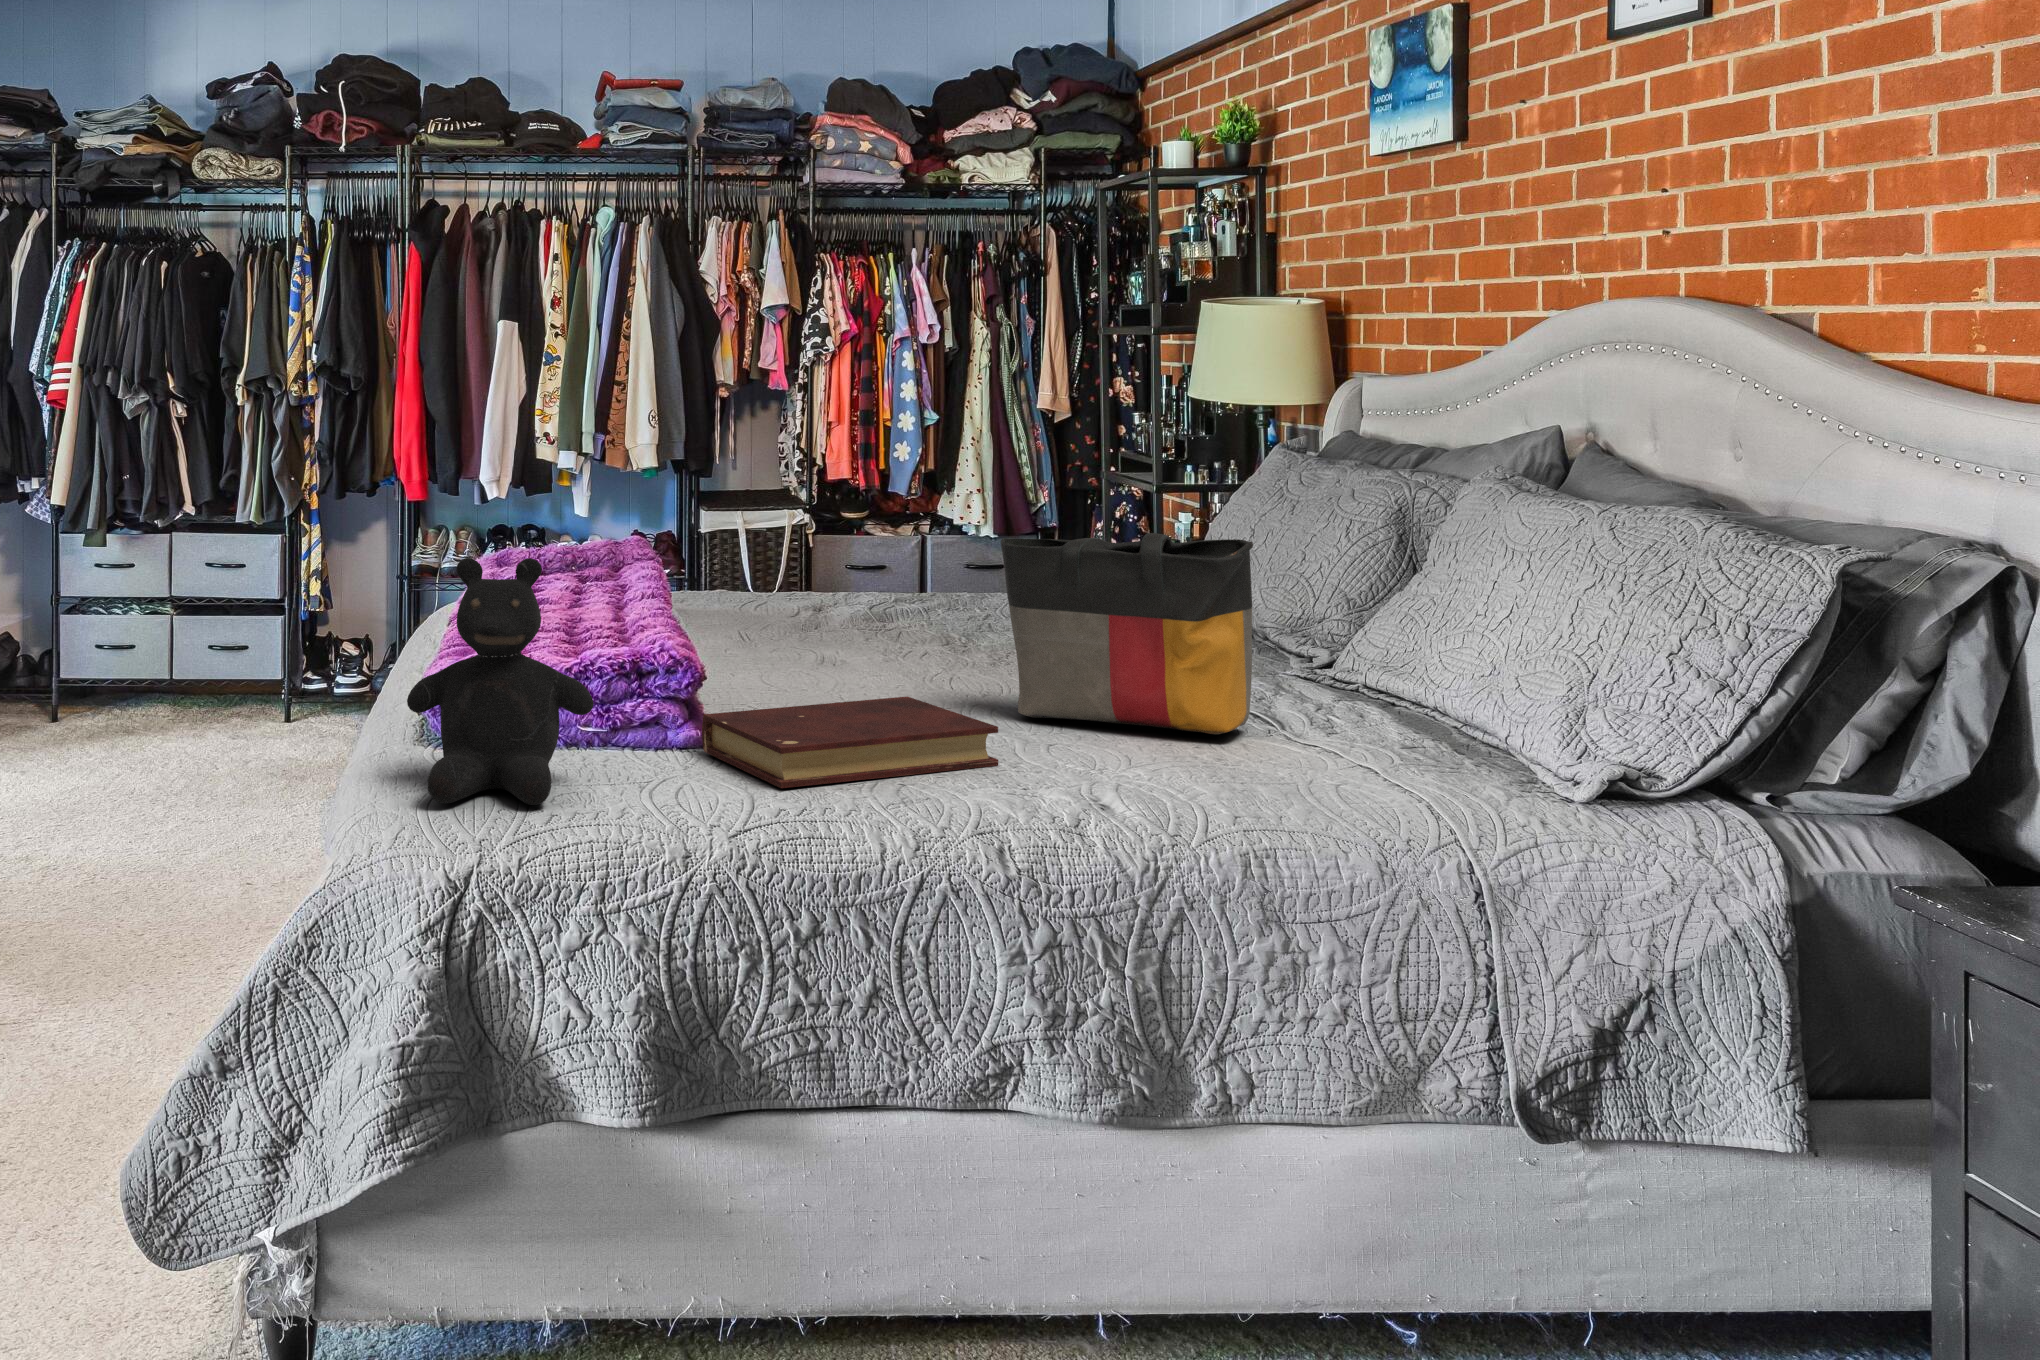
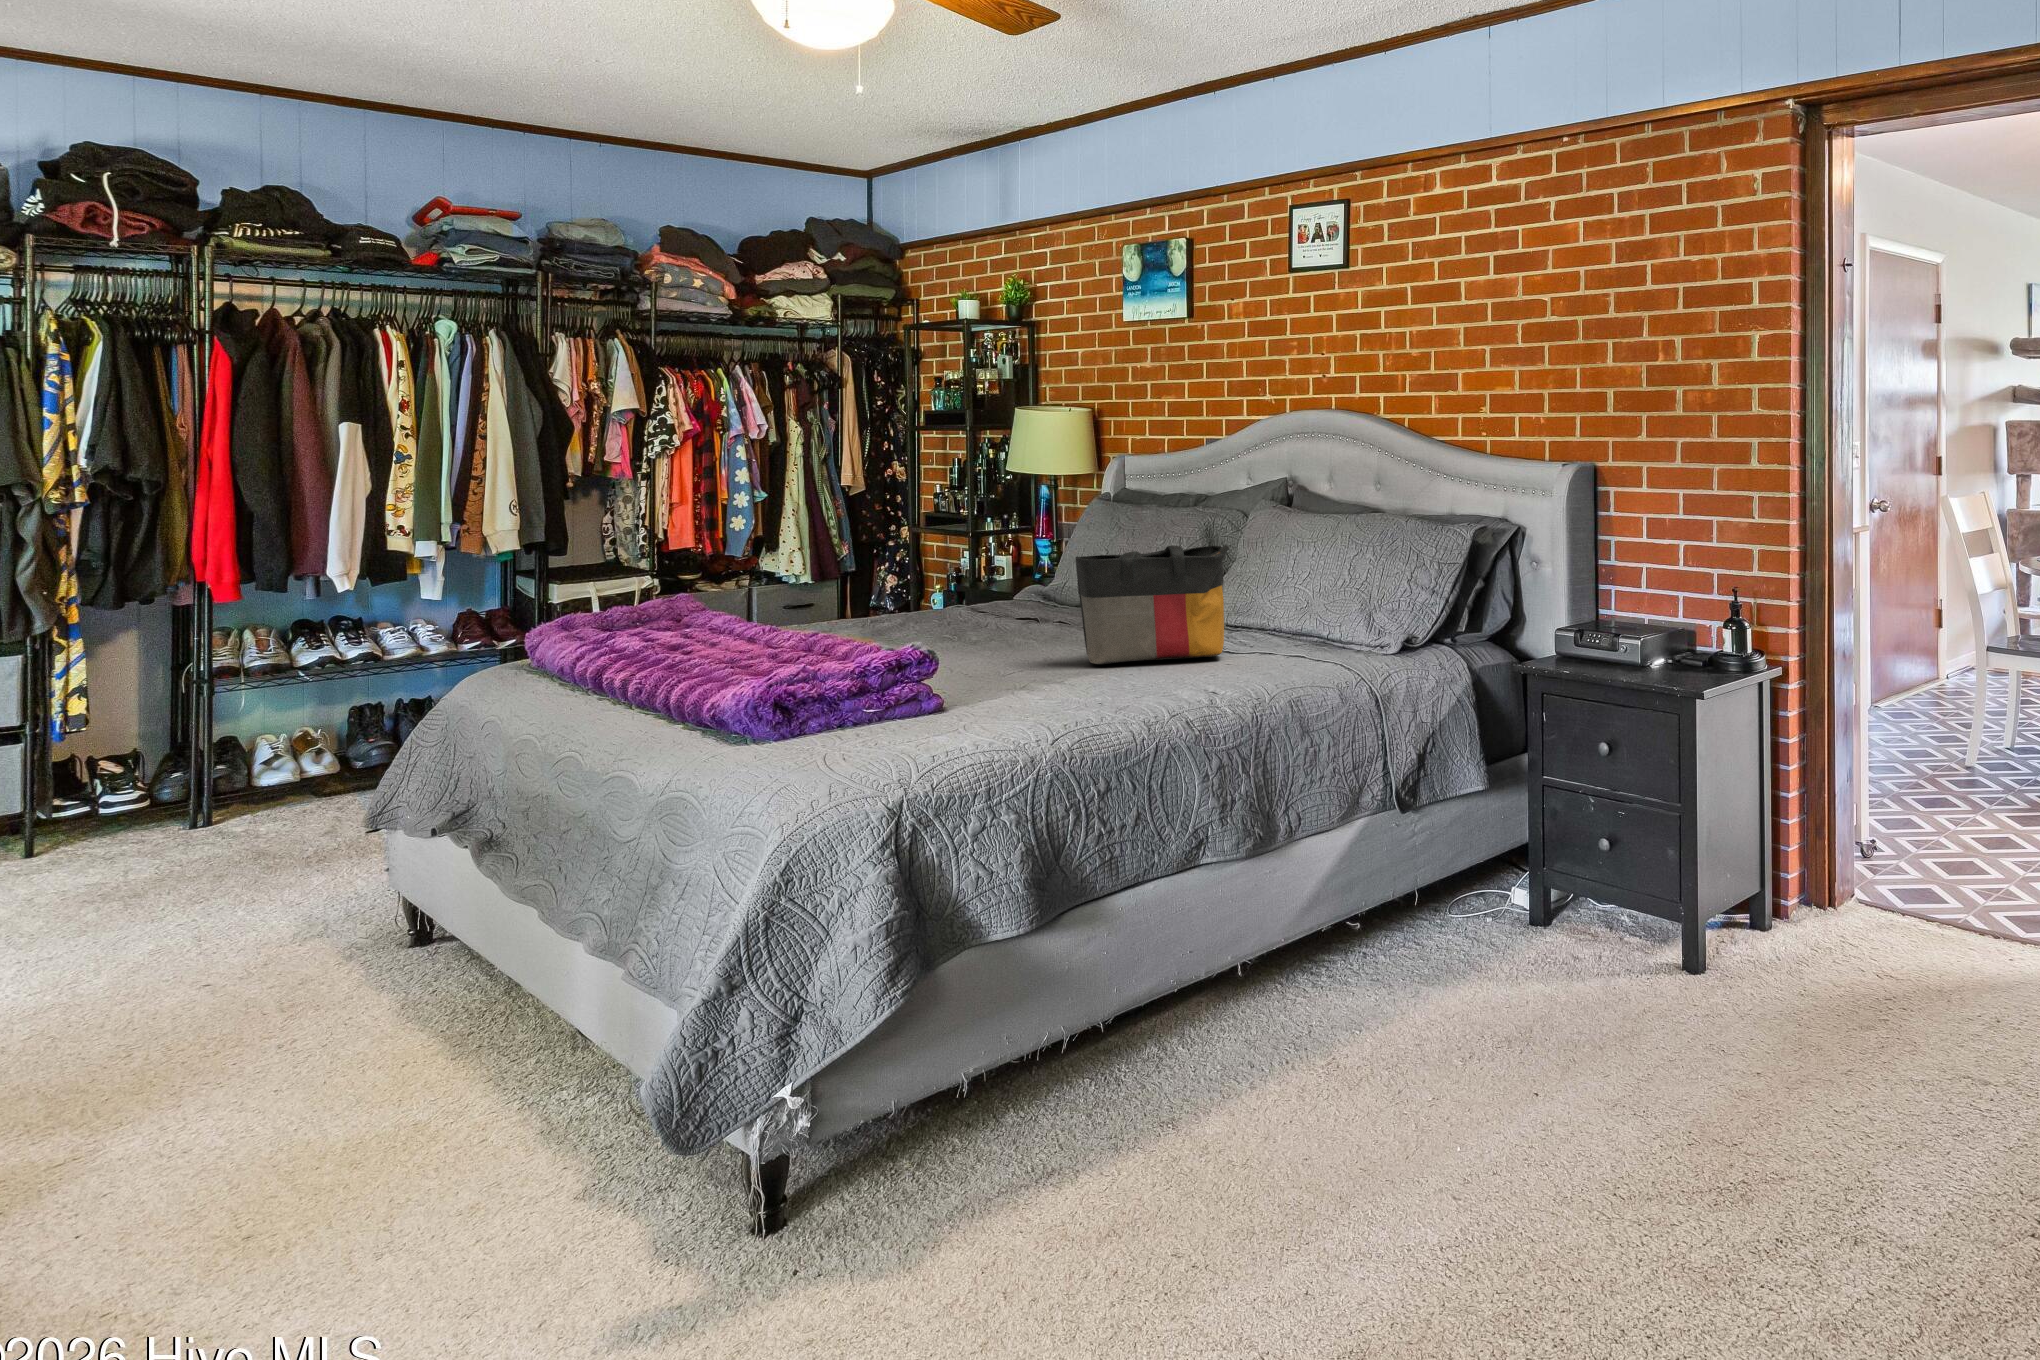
teddy bear: present [407,558,594,805] -> none [779,586,922,764]
book: present [702,697,998,788] -> none [947,660,1131,717]

